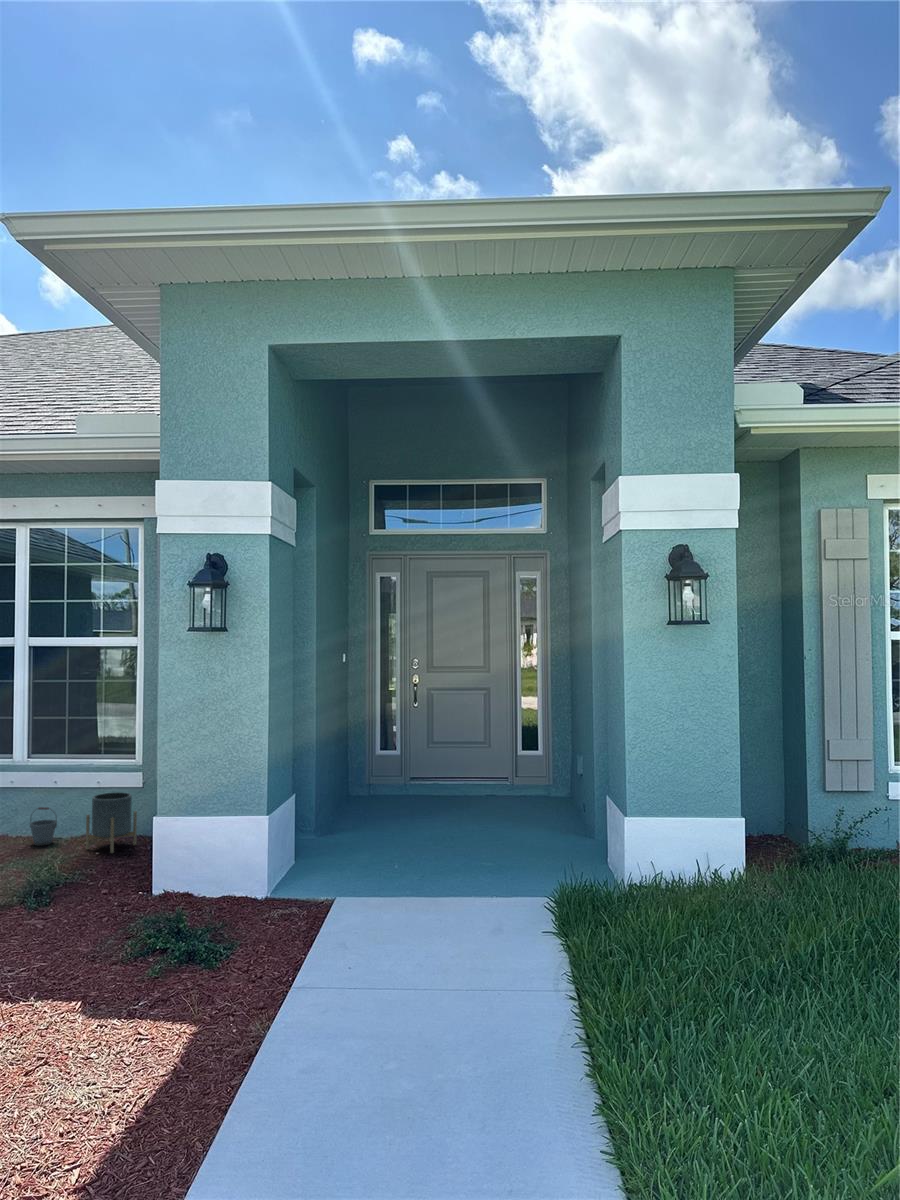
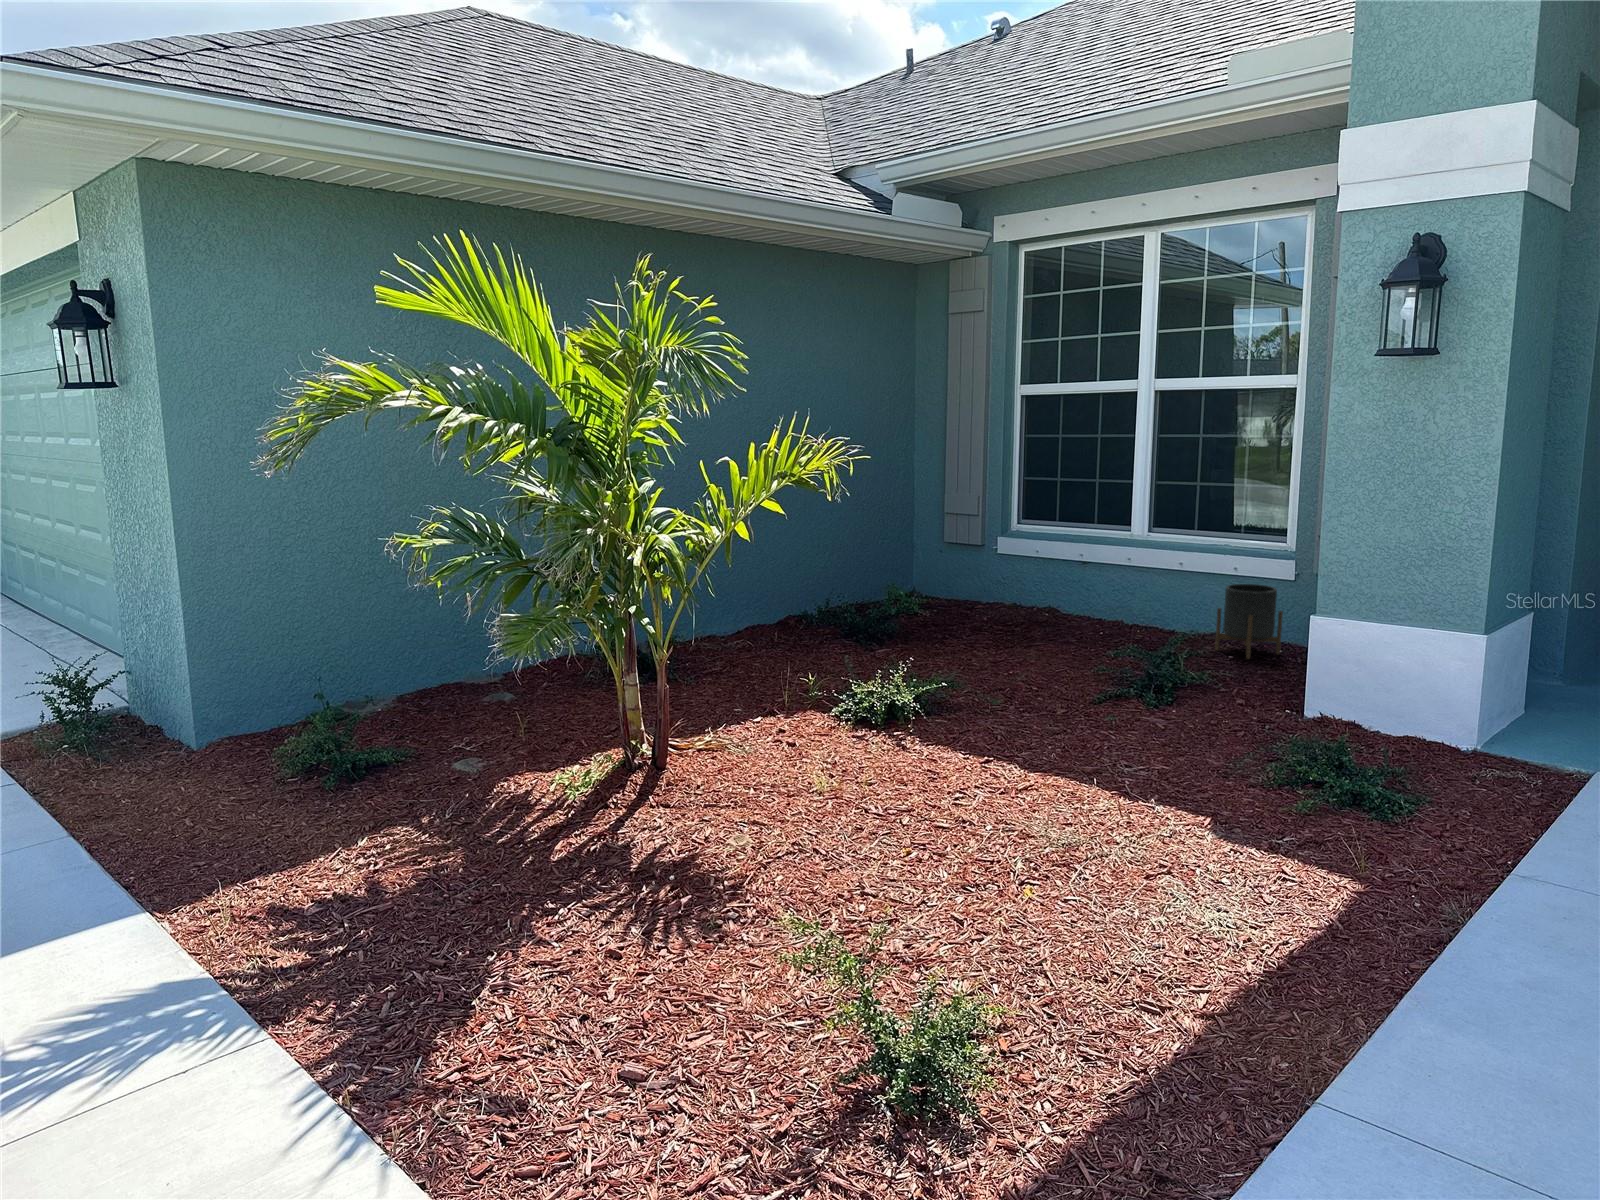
bucket: present [30,807,57,846] -> none [1149,593,1181,639]

